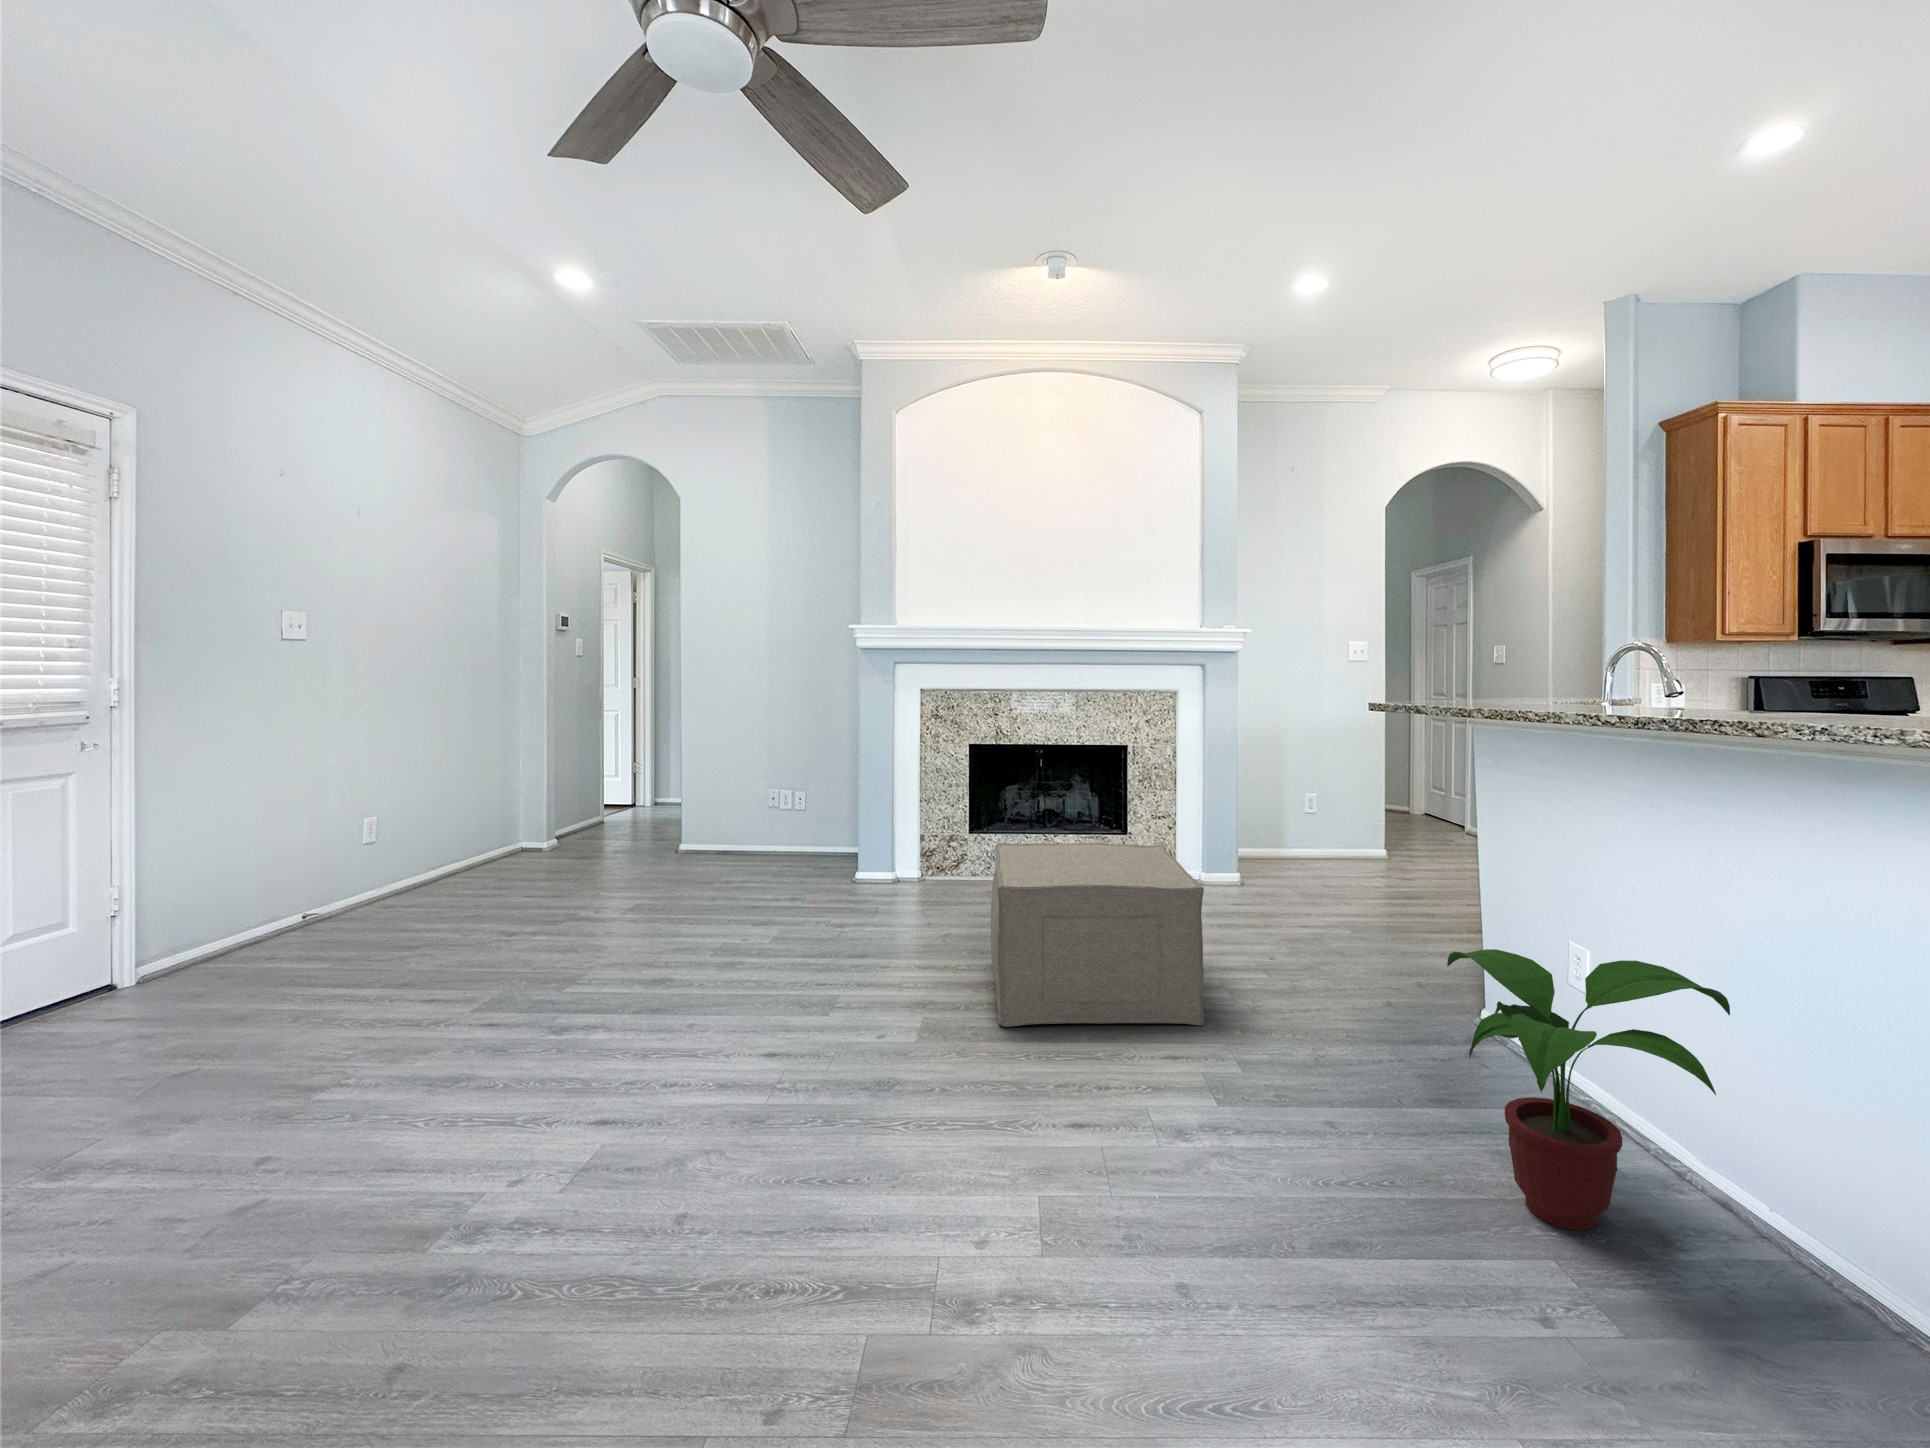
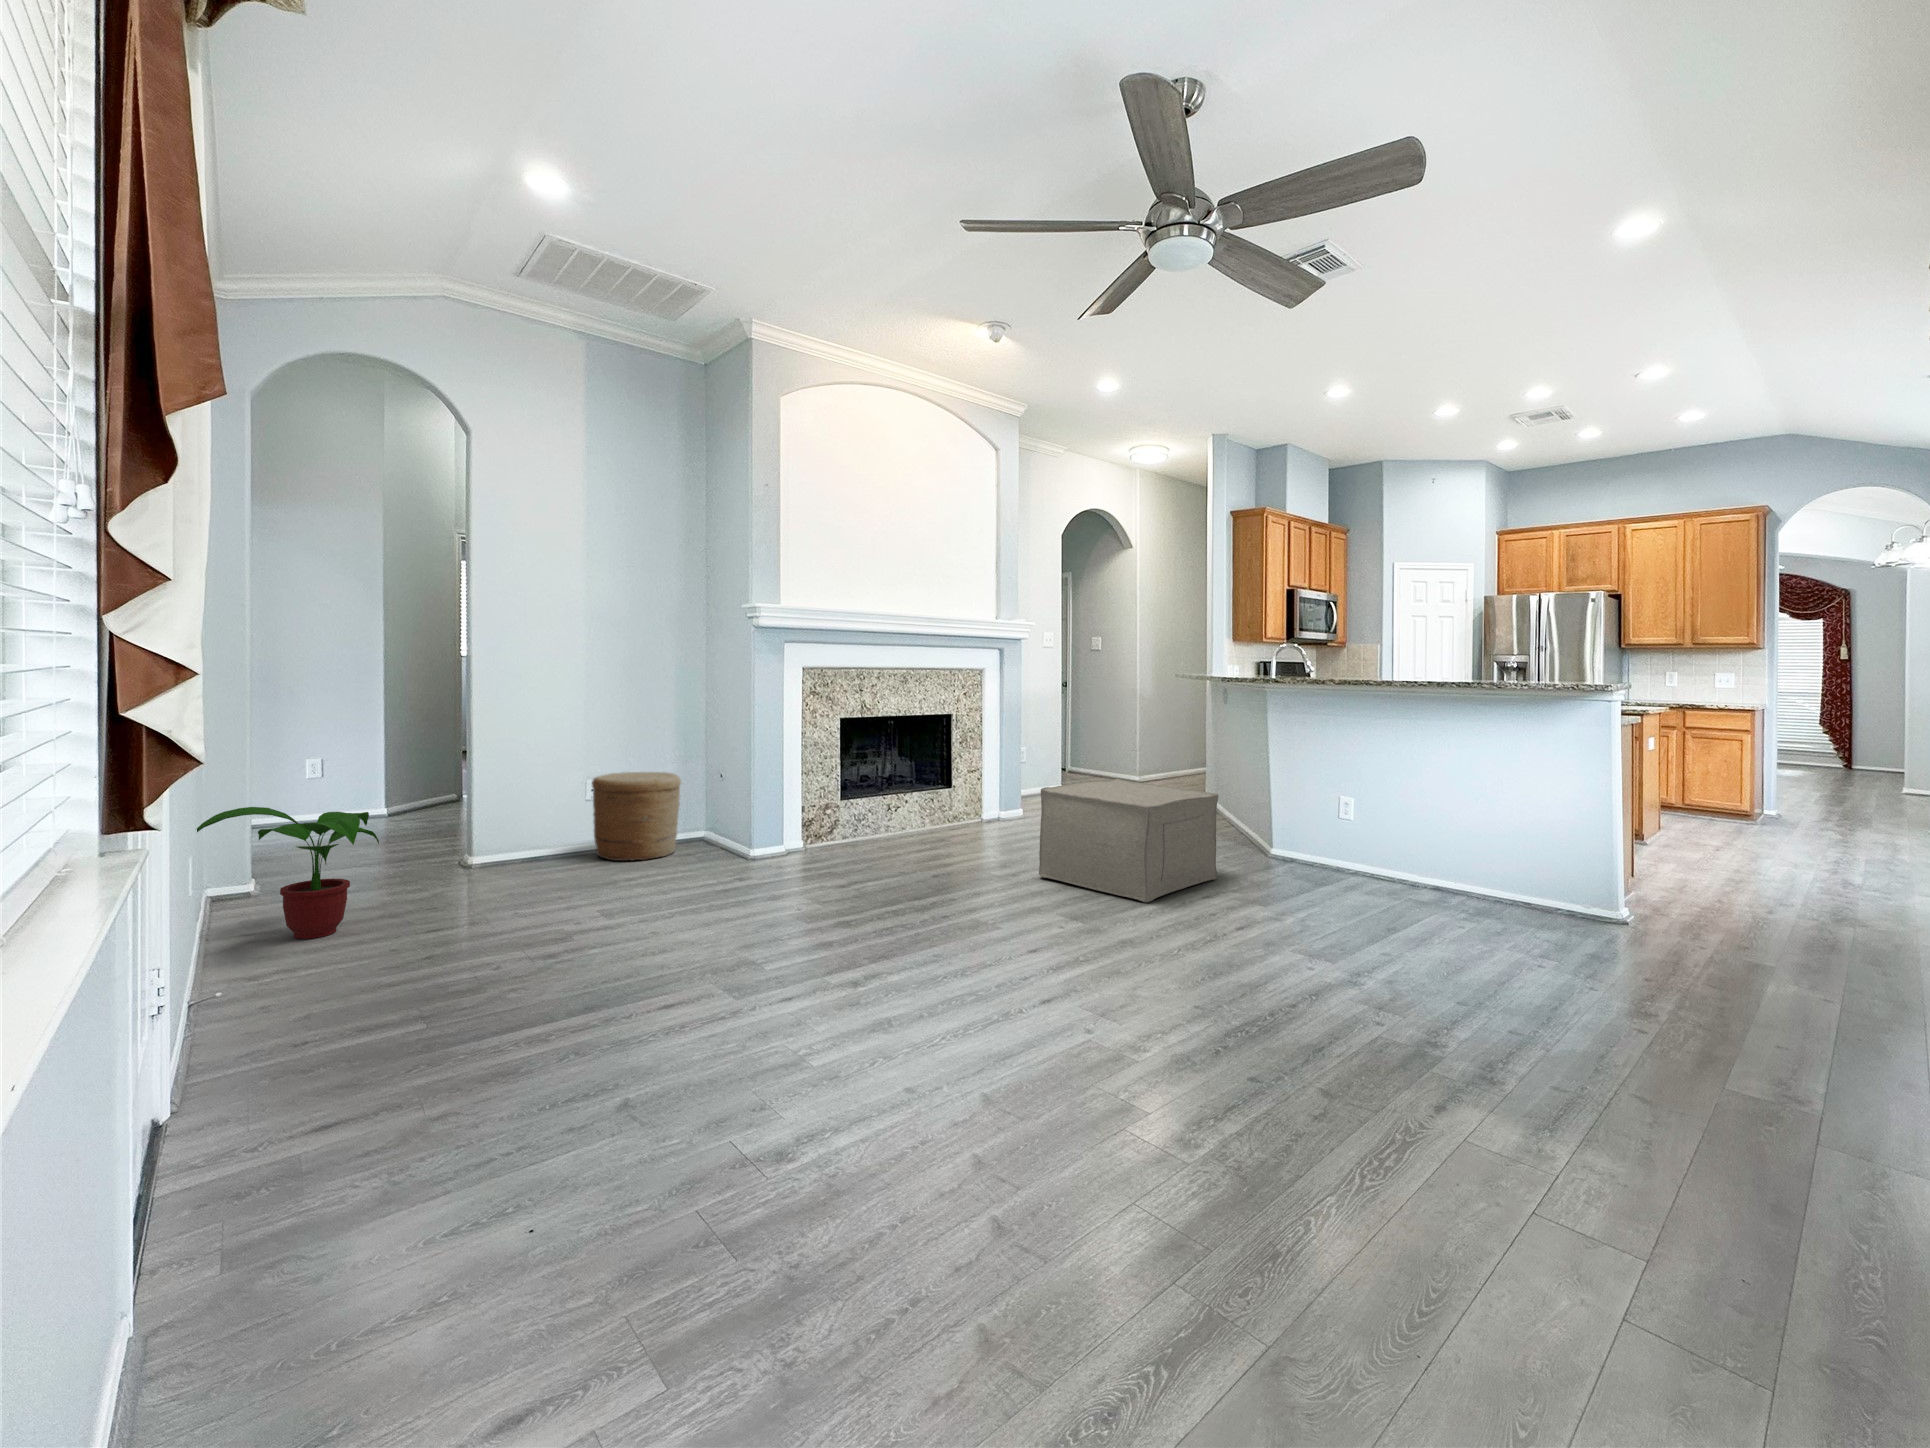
woven basket: none [751,785,828,868] -> present [592,772,681,861]
potted plant: present [1447,949,1730,1230] -> present [197,807,379,939]

